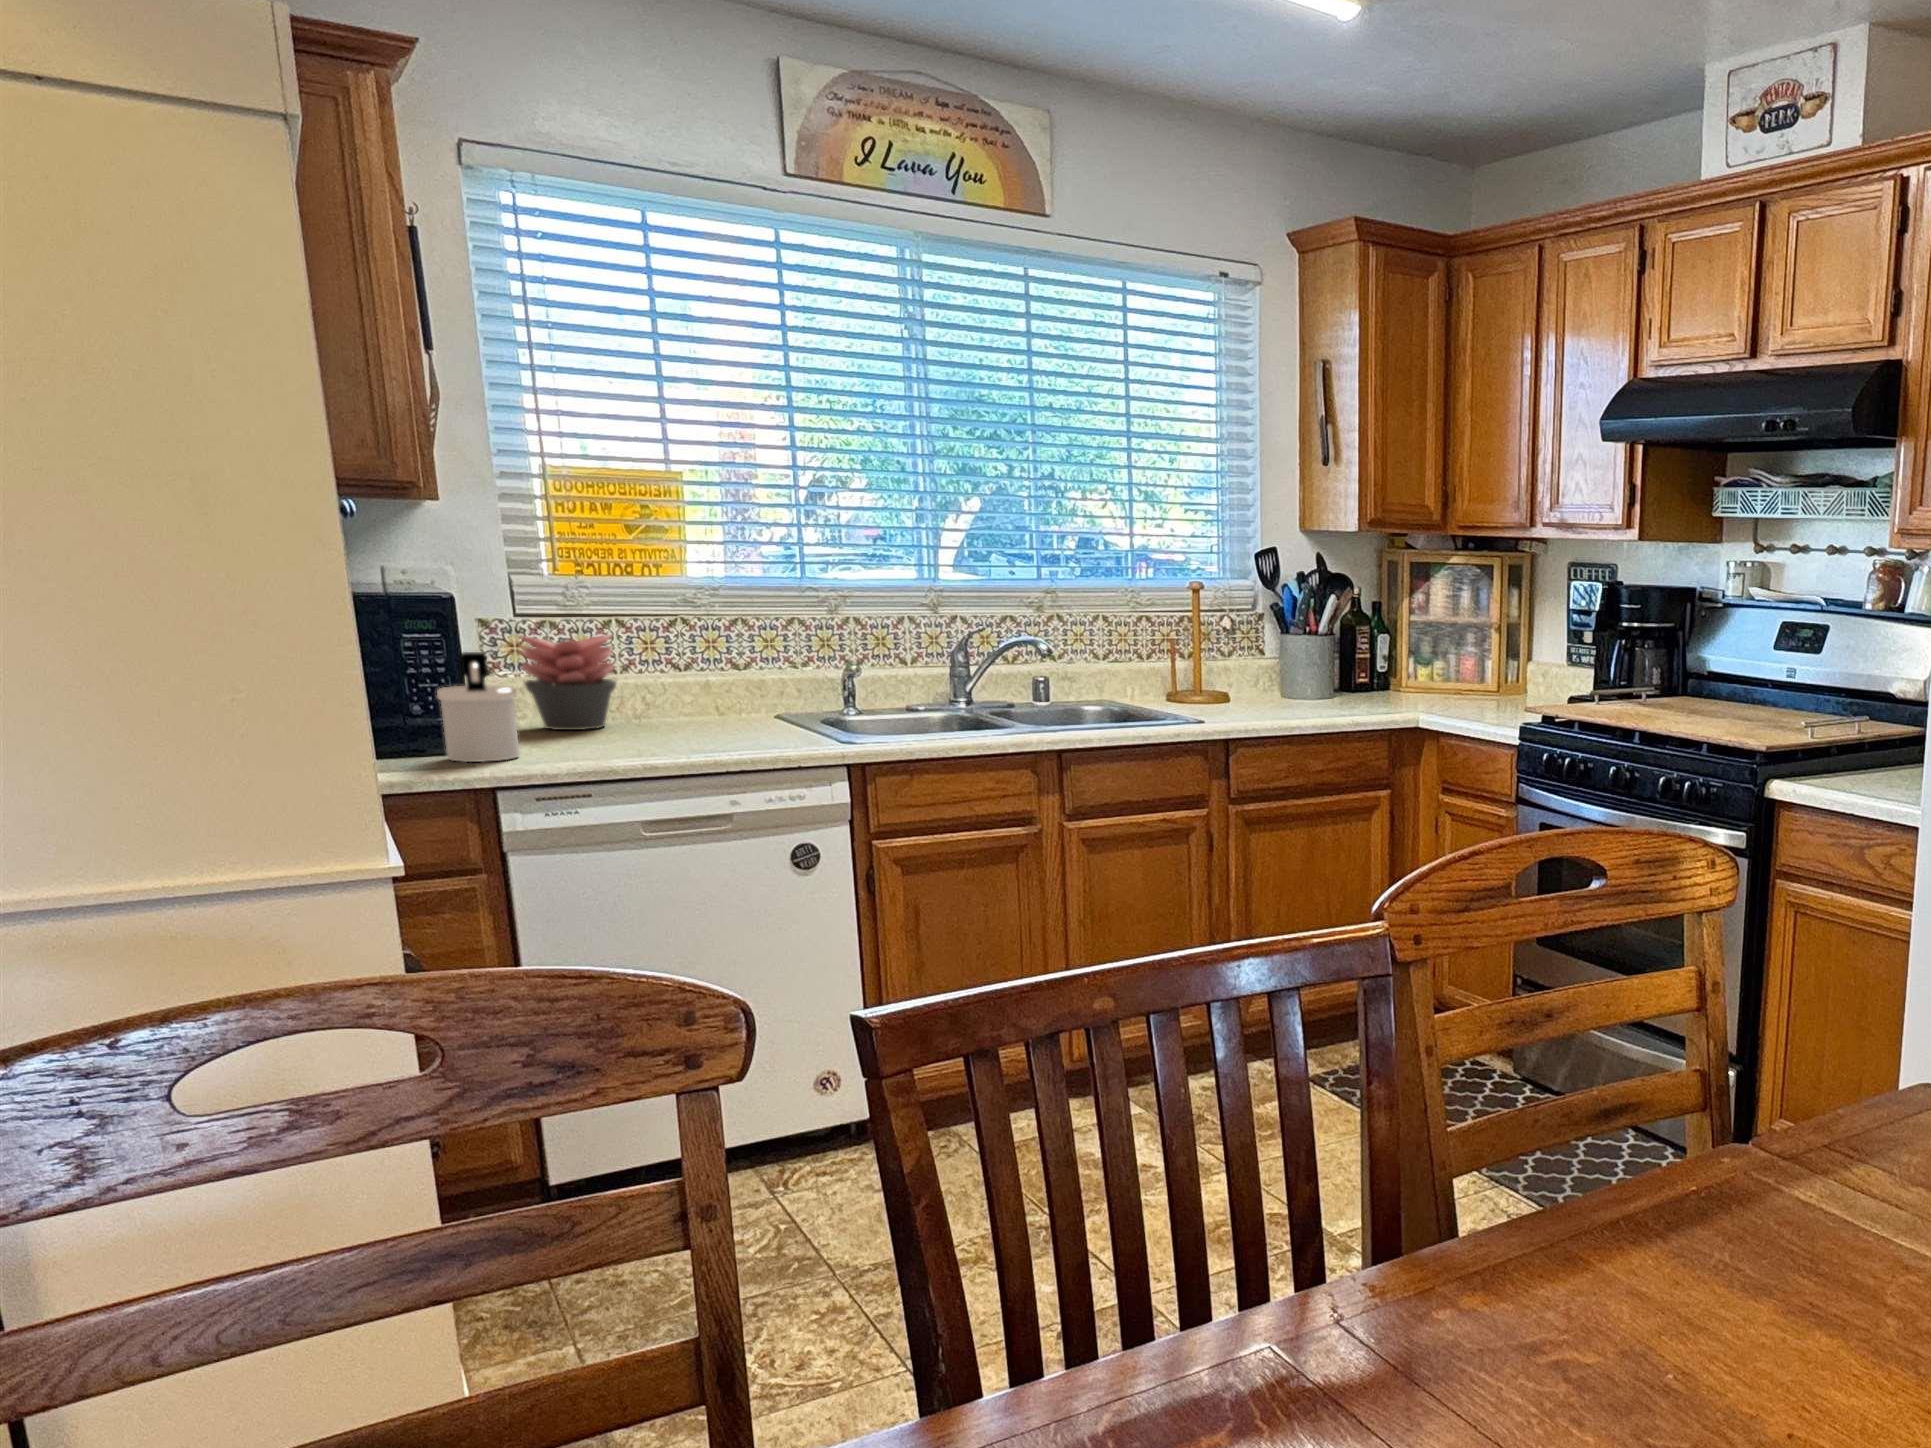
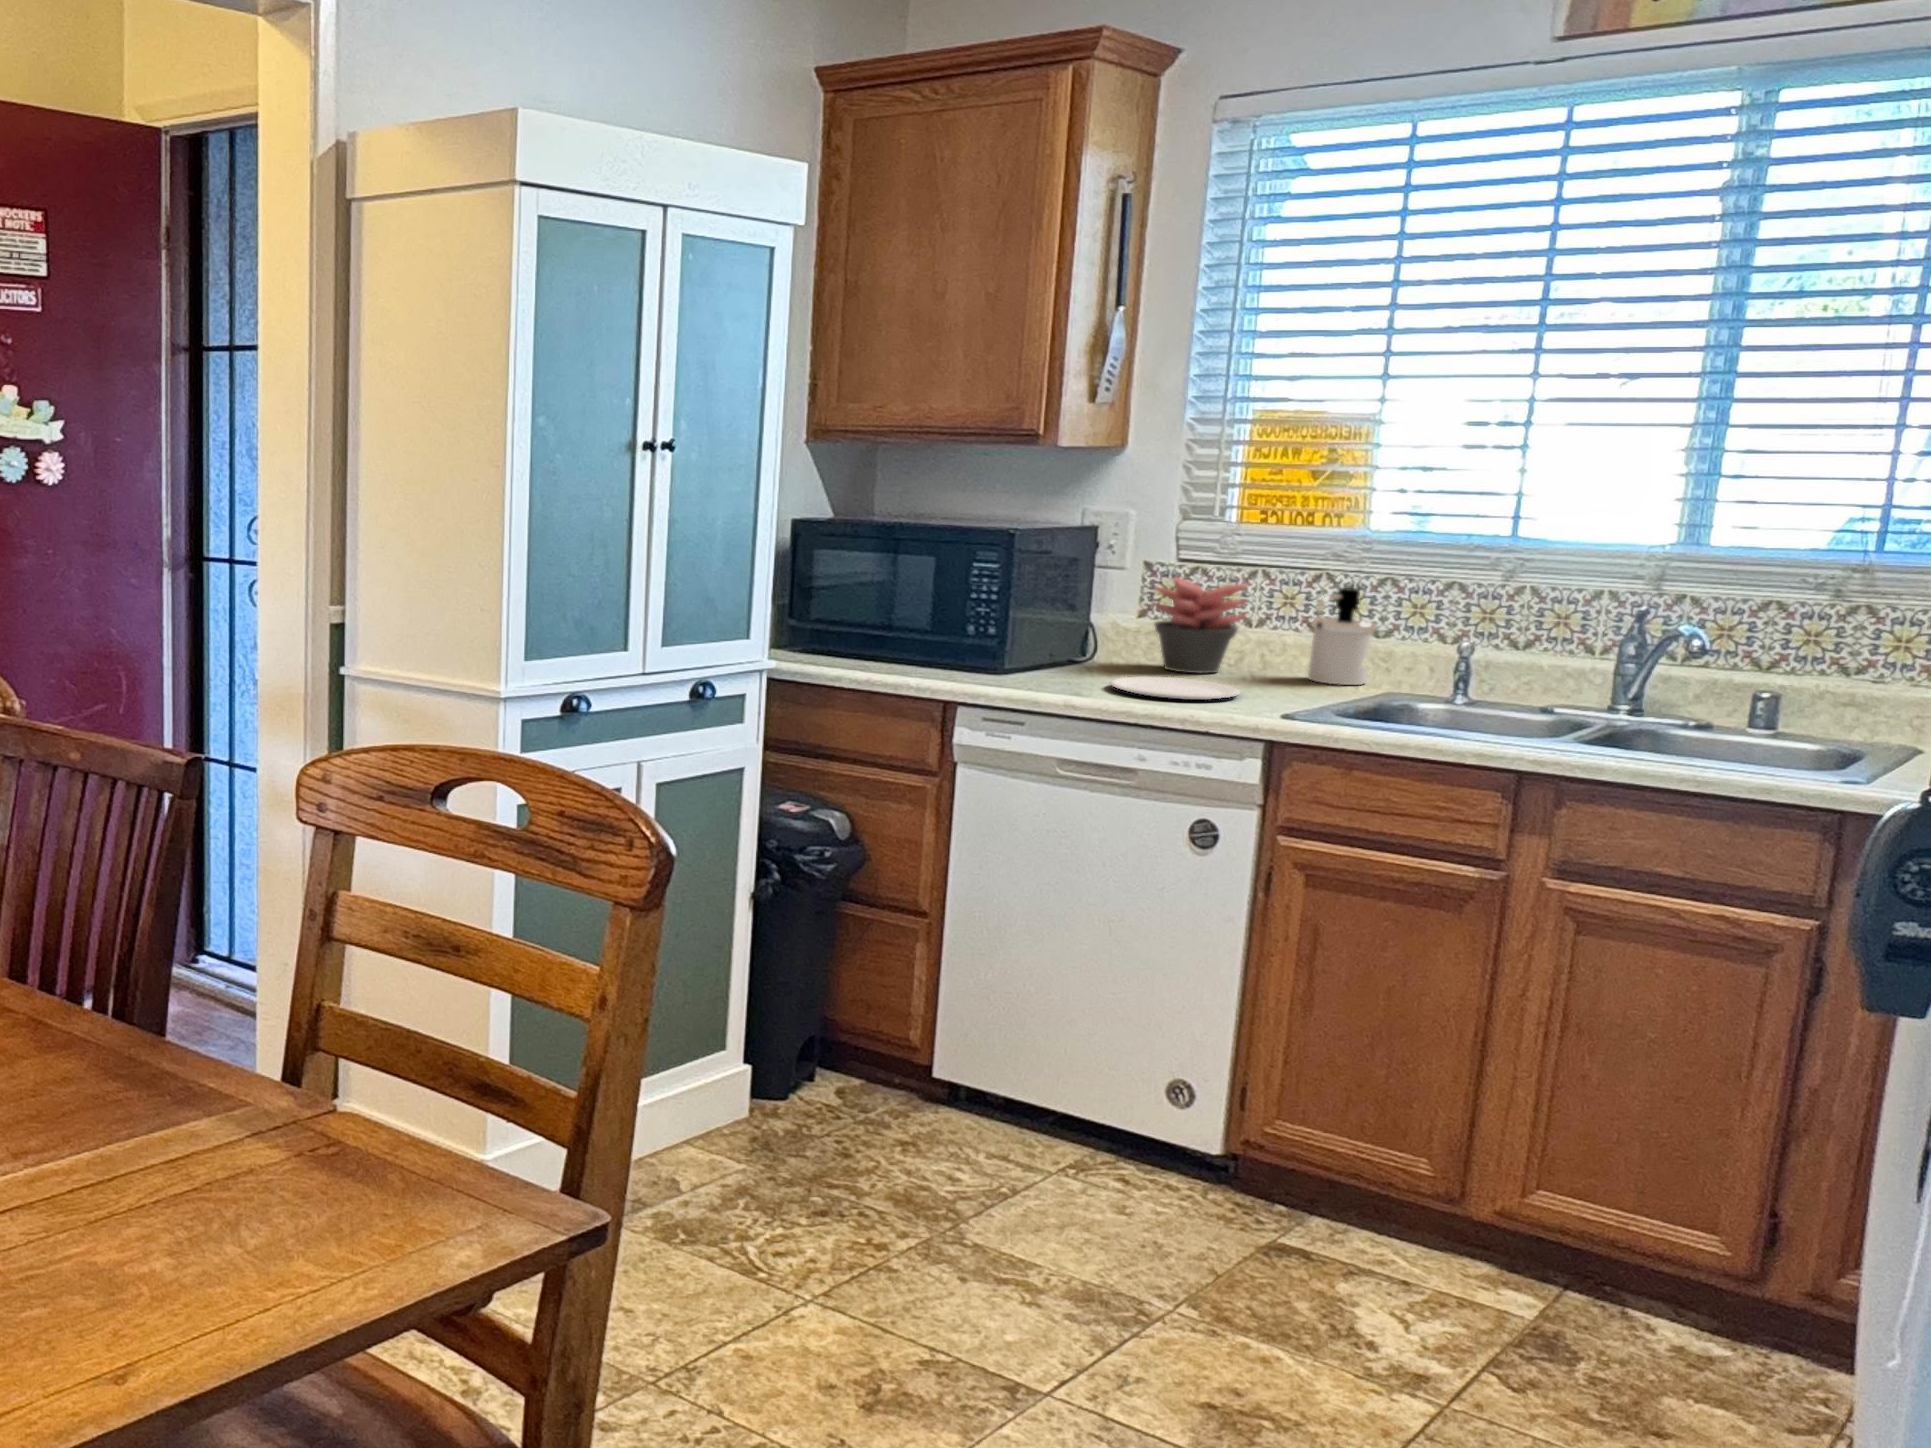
soap dispenser: present [437,652,519,762] -> present [1308,588,1376,685]
plate: none [593,730,732,748] -> present [1111,676,1239,700]

